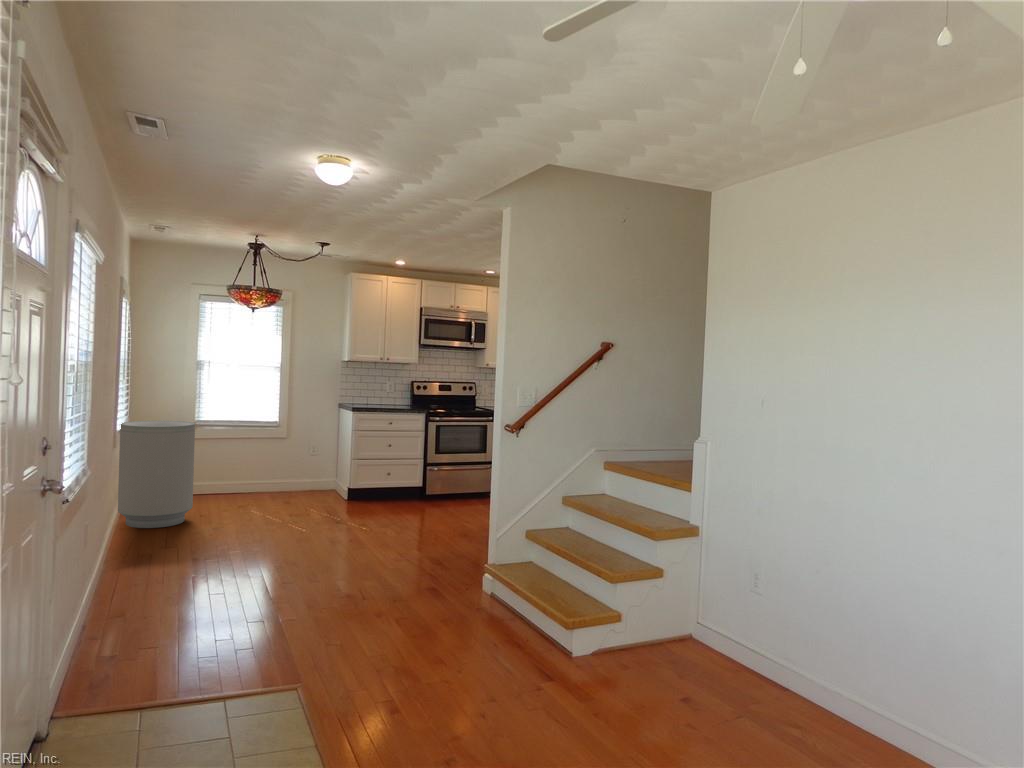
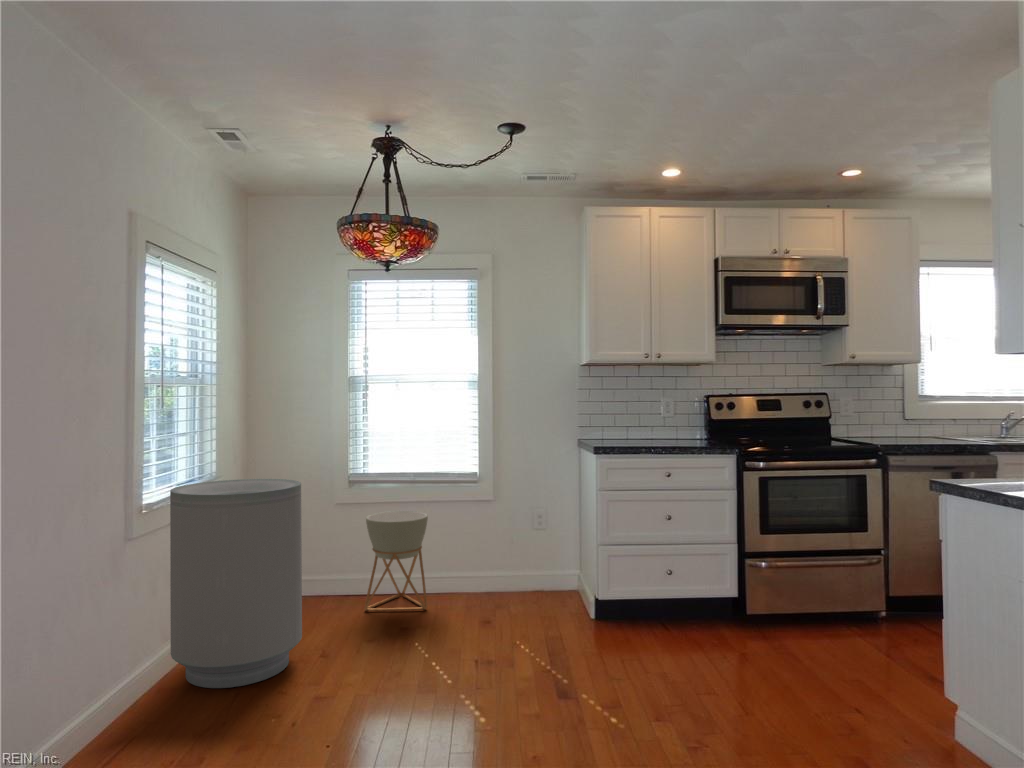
planter: none [209,444,249,501] -> present [364,511,428,611]

